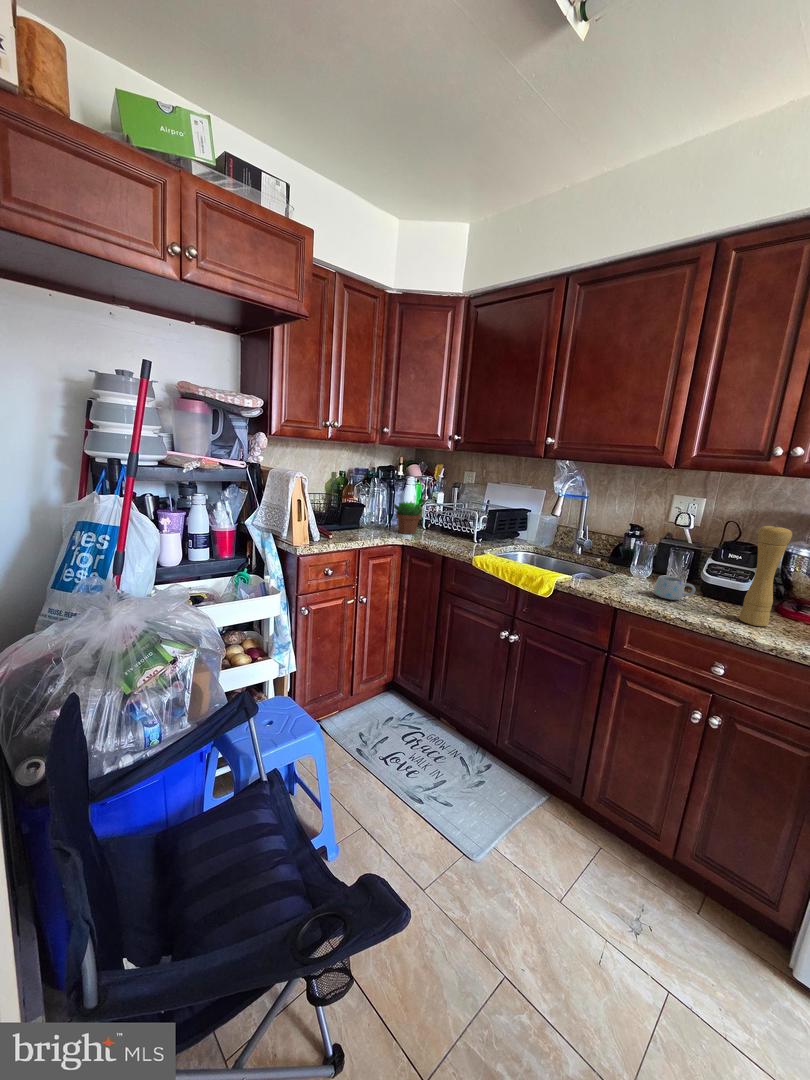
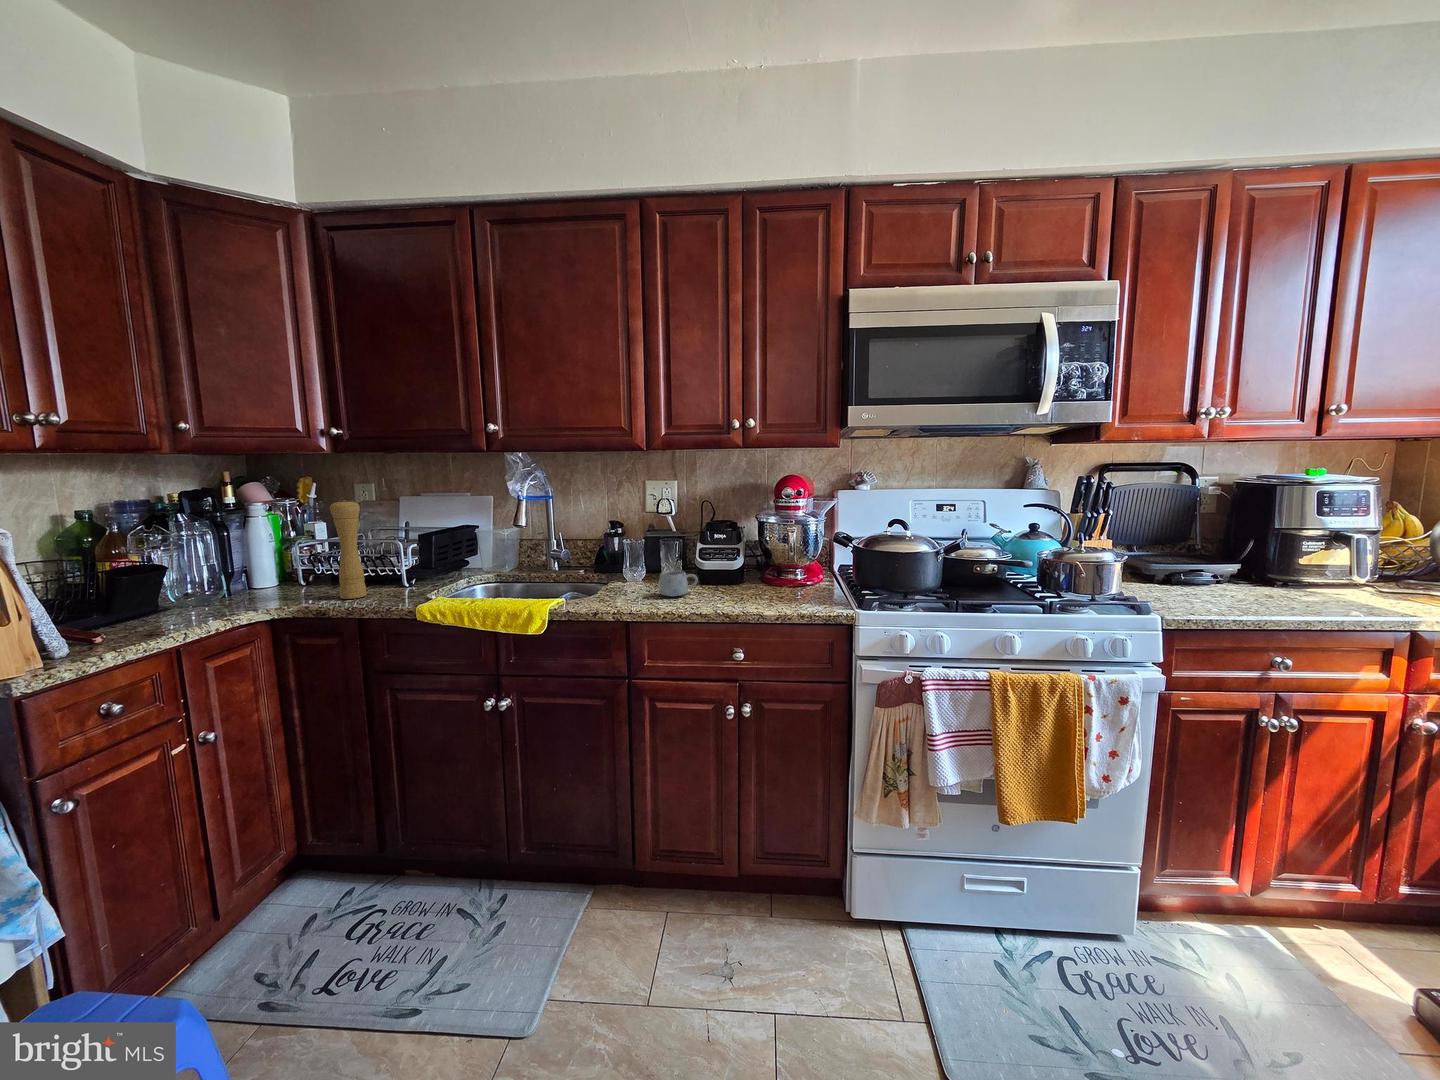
succulent plant: present [393,502,422,534] -> none [230,541,299,600]
pepper mill: present [739,525,792,626] -> present [330,500,367,599]

